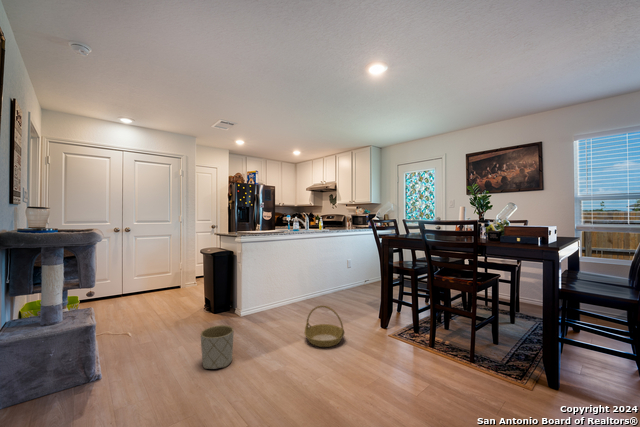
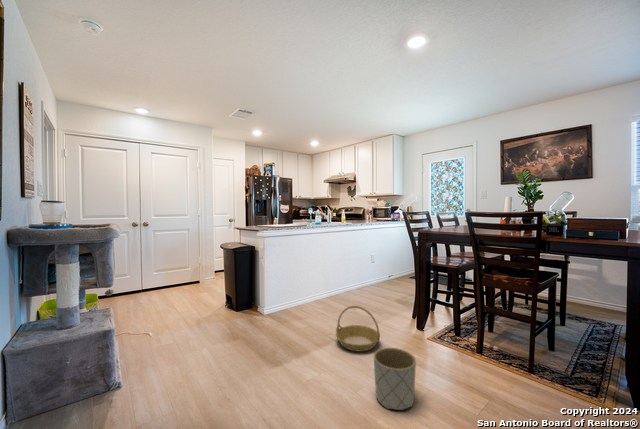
planter: present [201,325,234,369] -> present [374,348,416,410]

